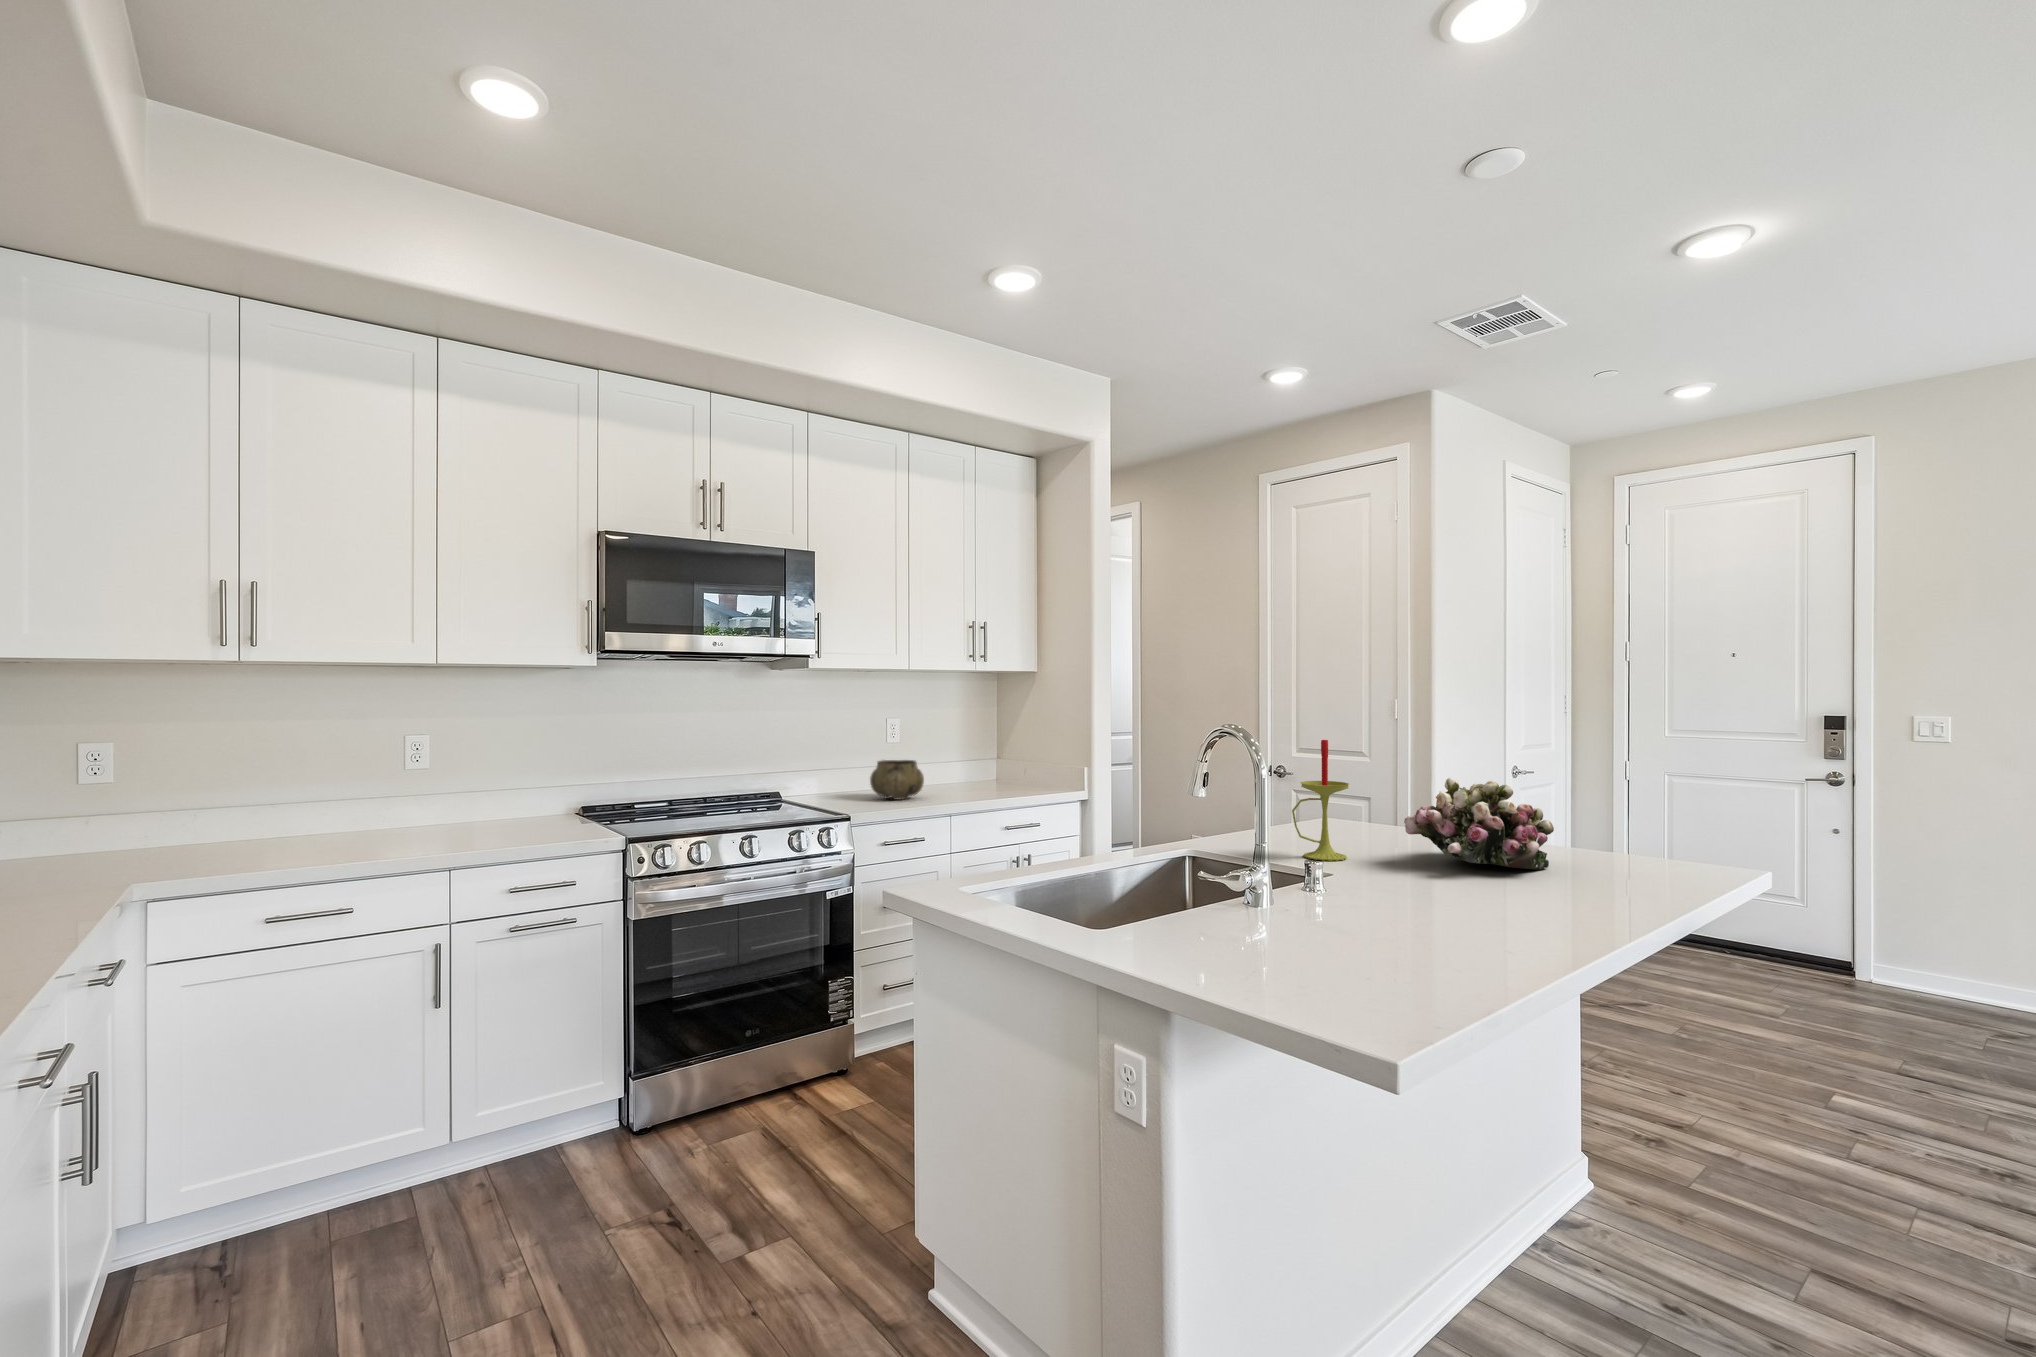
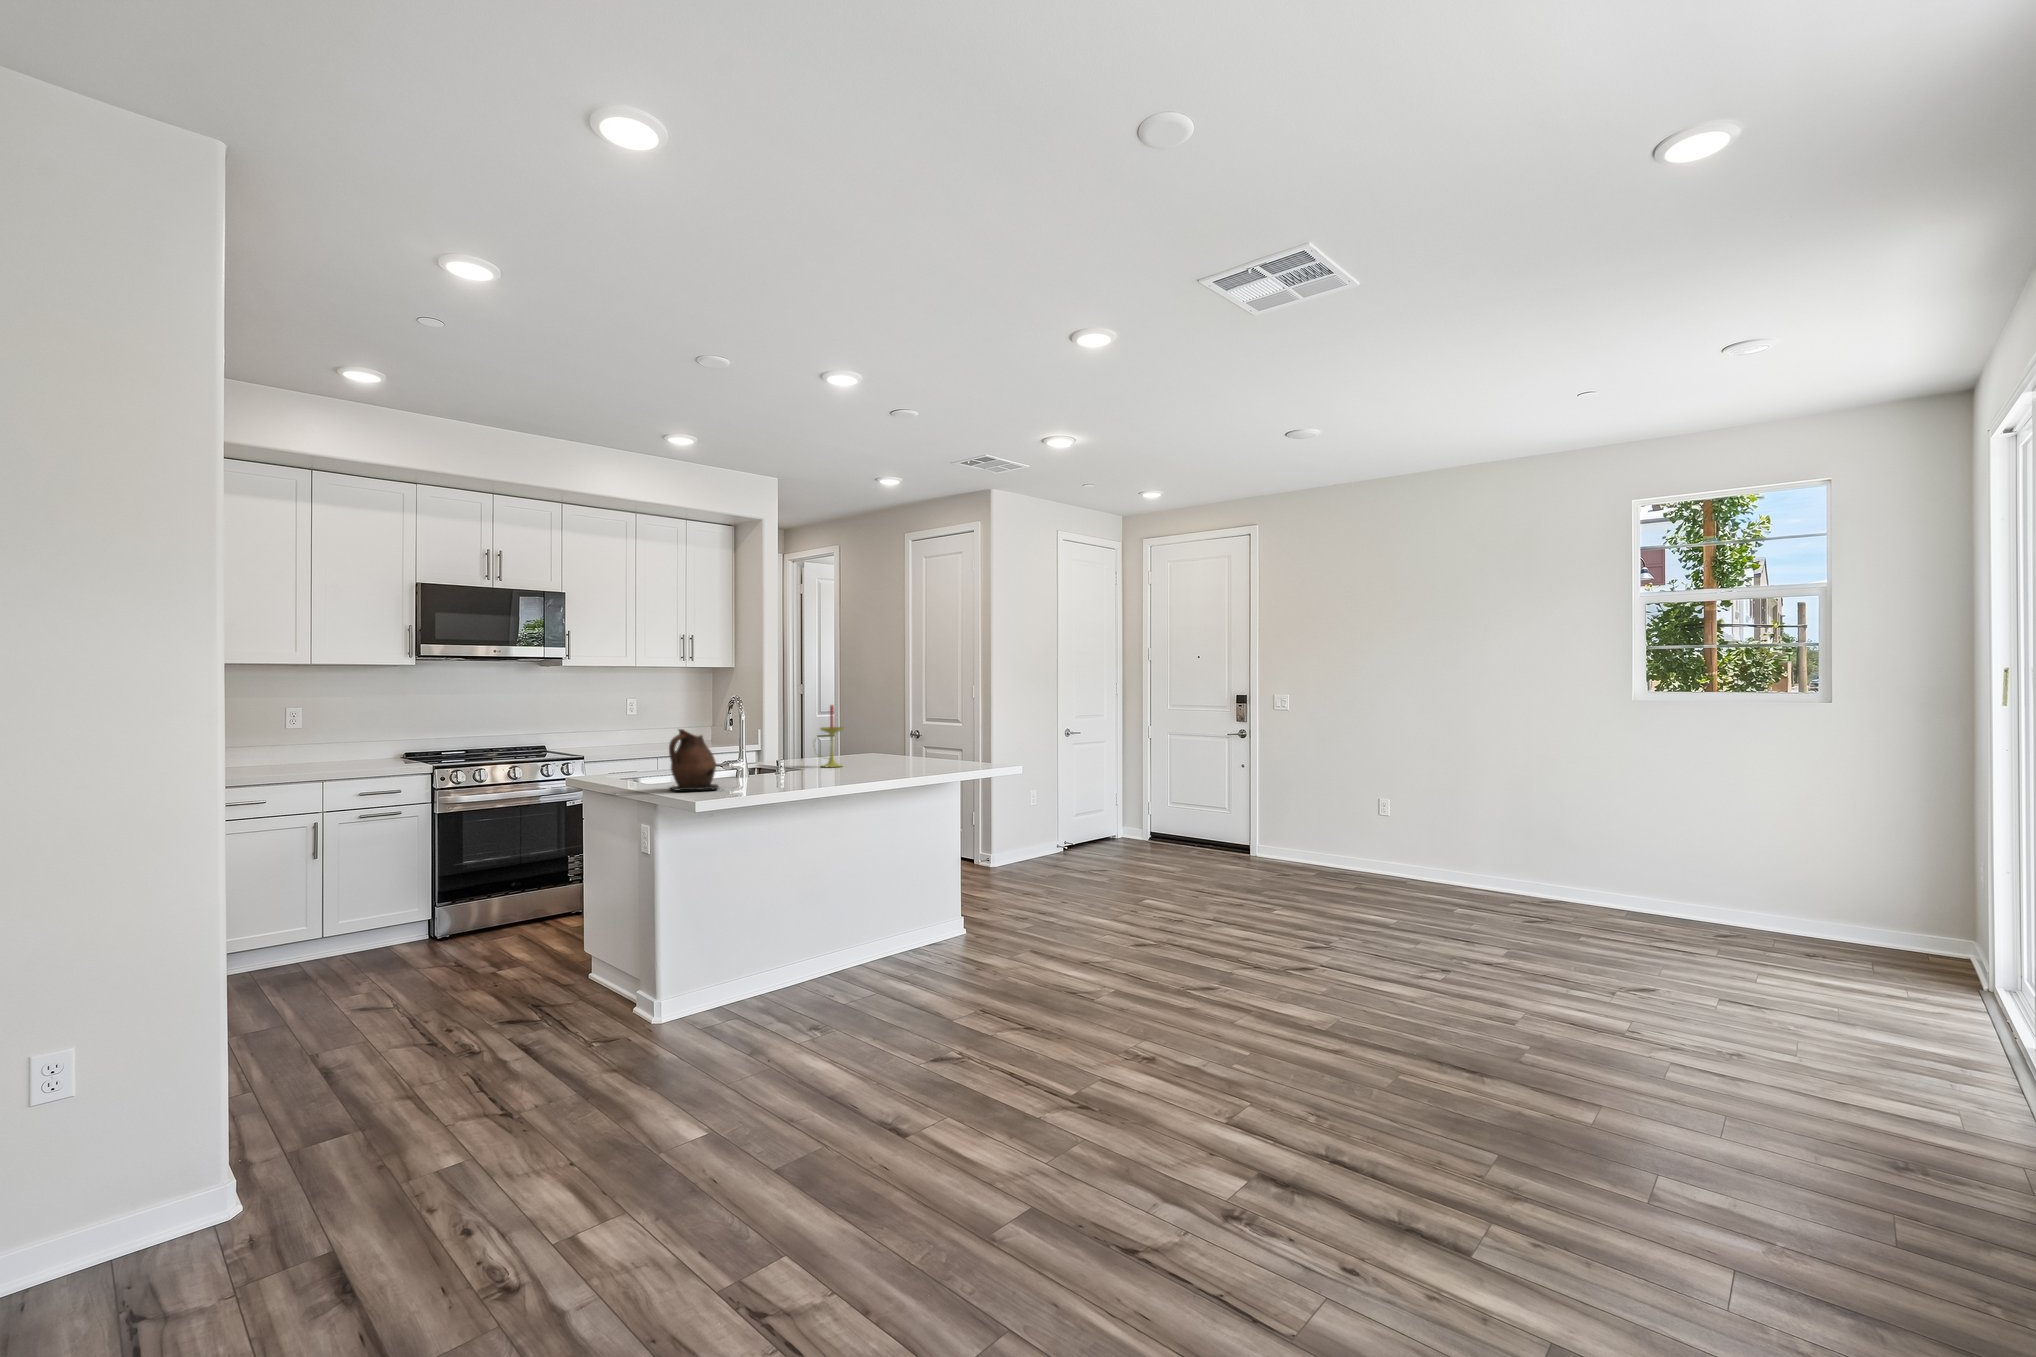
decorative bowl: present [870,760,924,800] -> none [610,726,648,751]
flower arrangement: present [1404,777,1554,869] -> none [867,723,938,768]
ceramic pitcher: none [1123,808,1254,958] -> present [669,729,719,790]

